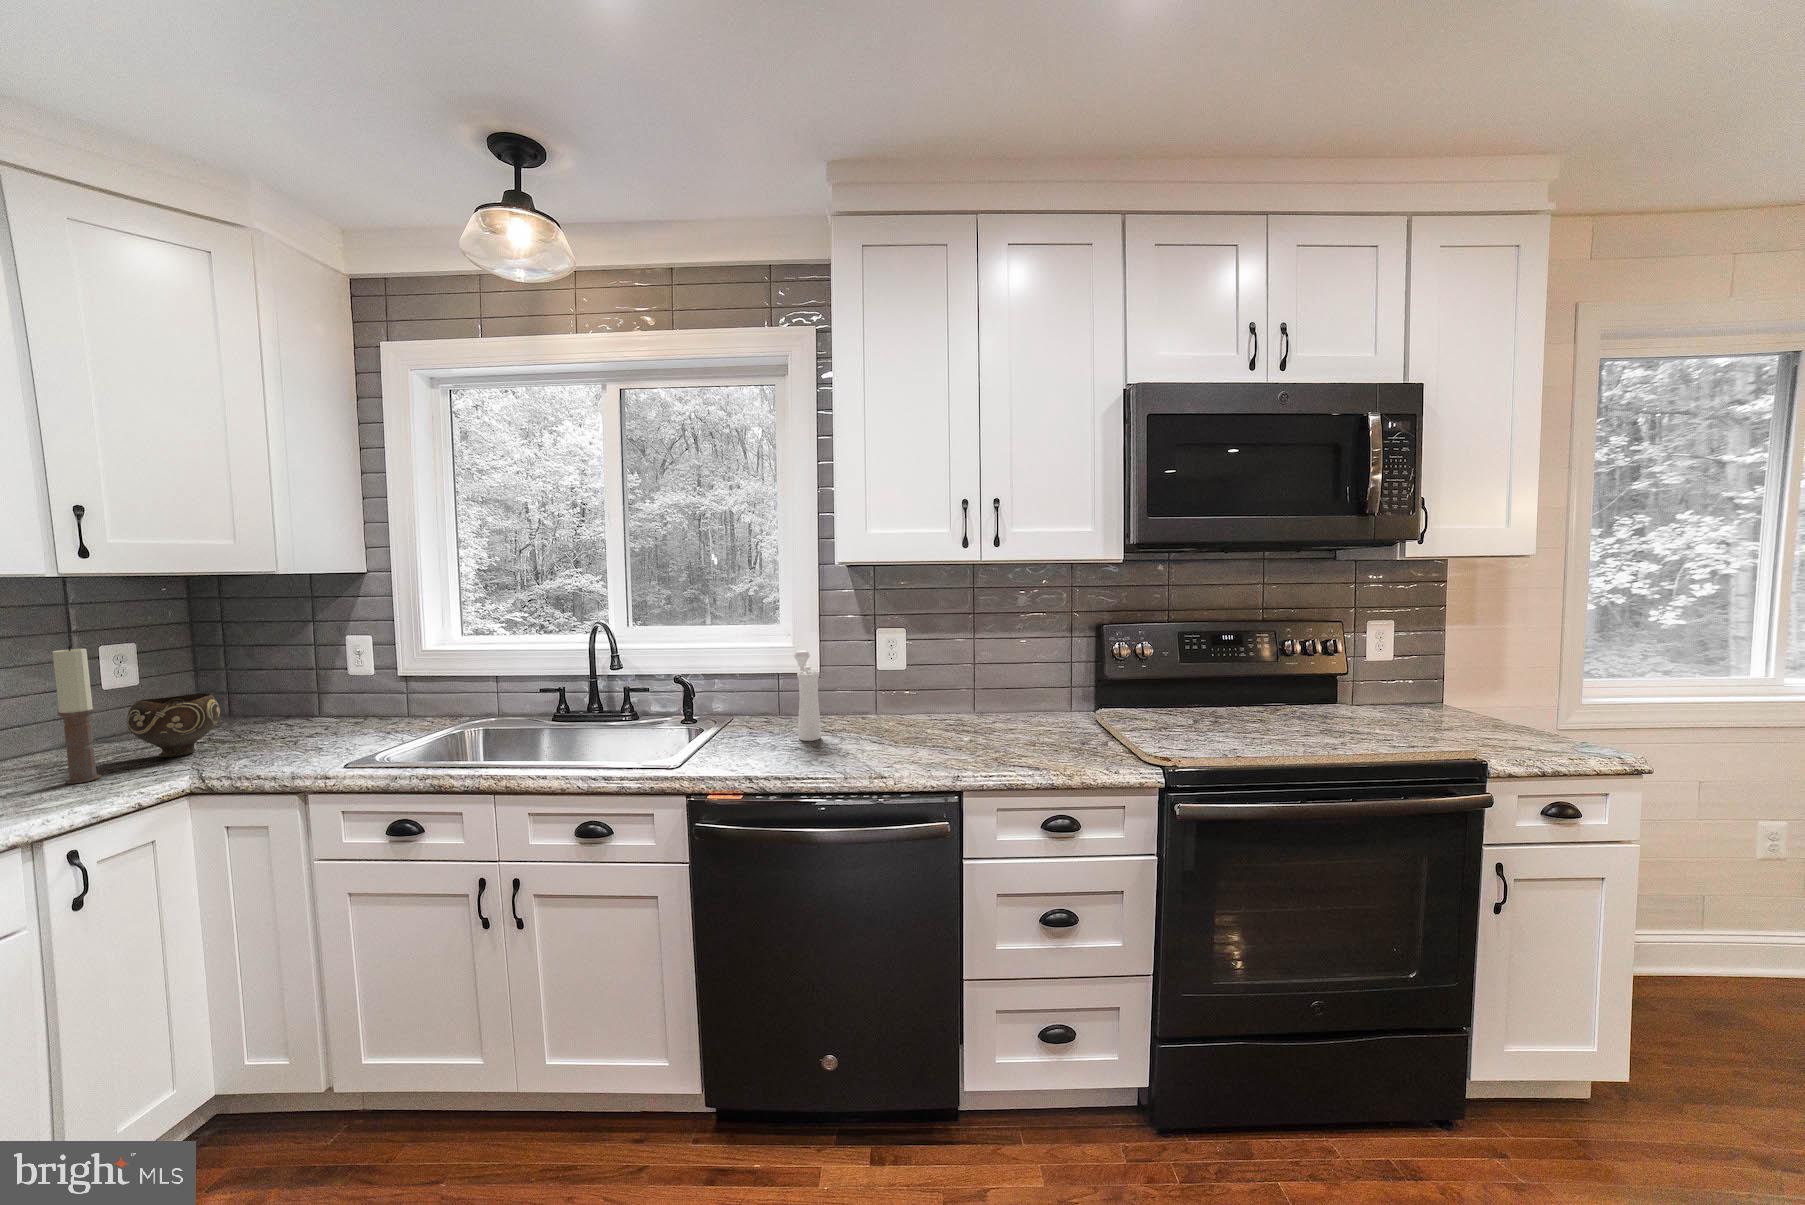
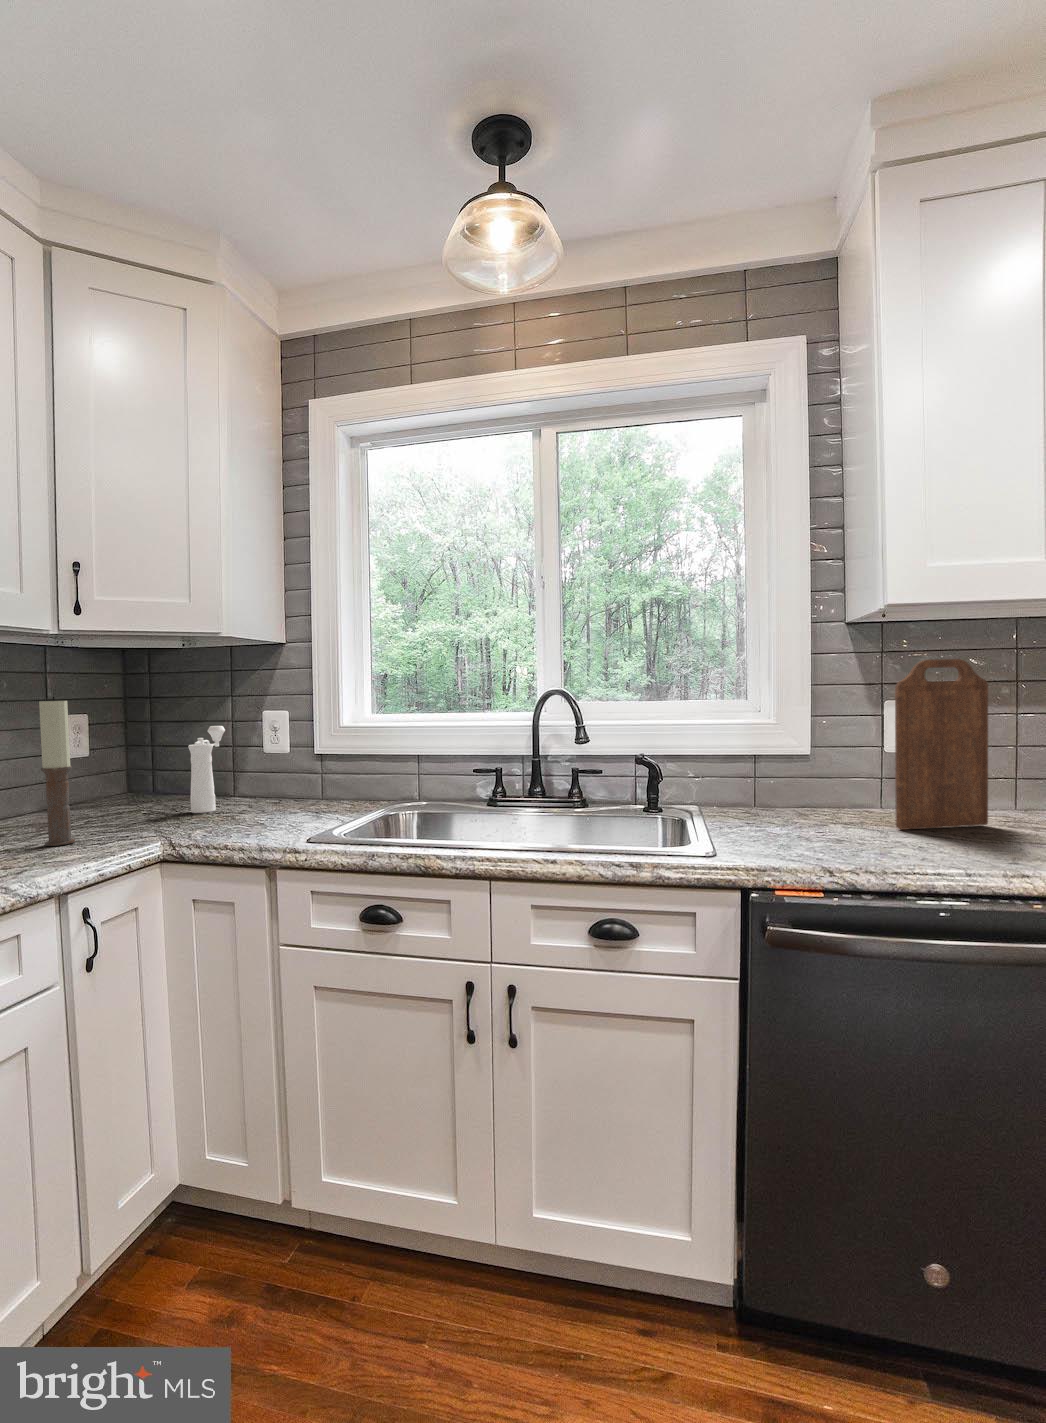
cutting board: none [851,606,924,735] -> present [895,659,988,830]
pepper mill: present [794,650,821,741] -> present [188,726,225,813]
bowl: present [127,693,220,757] -> none [92,761,170,827]

